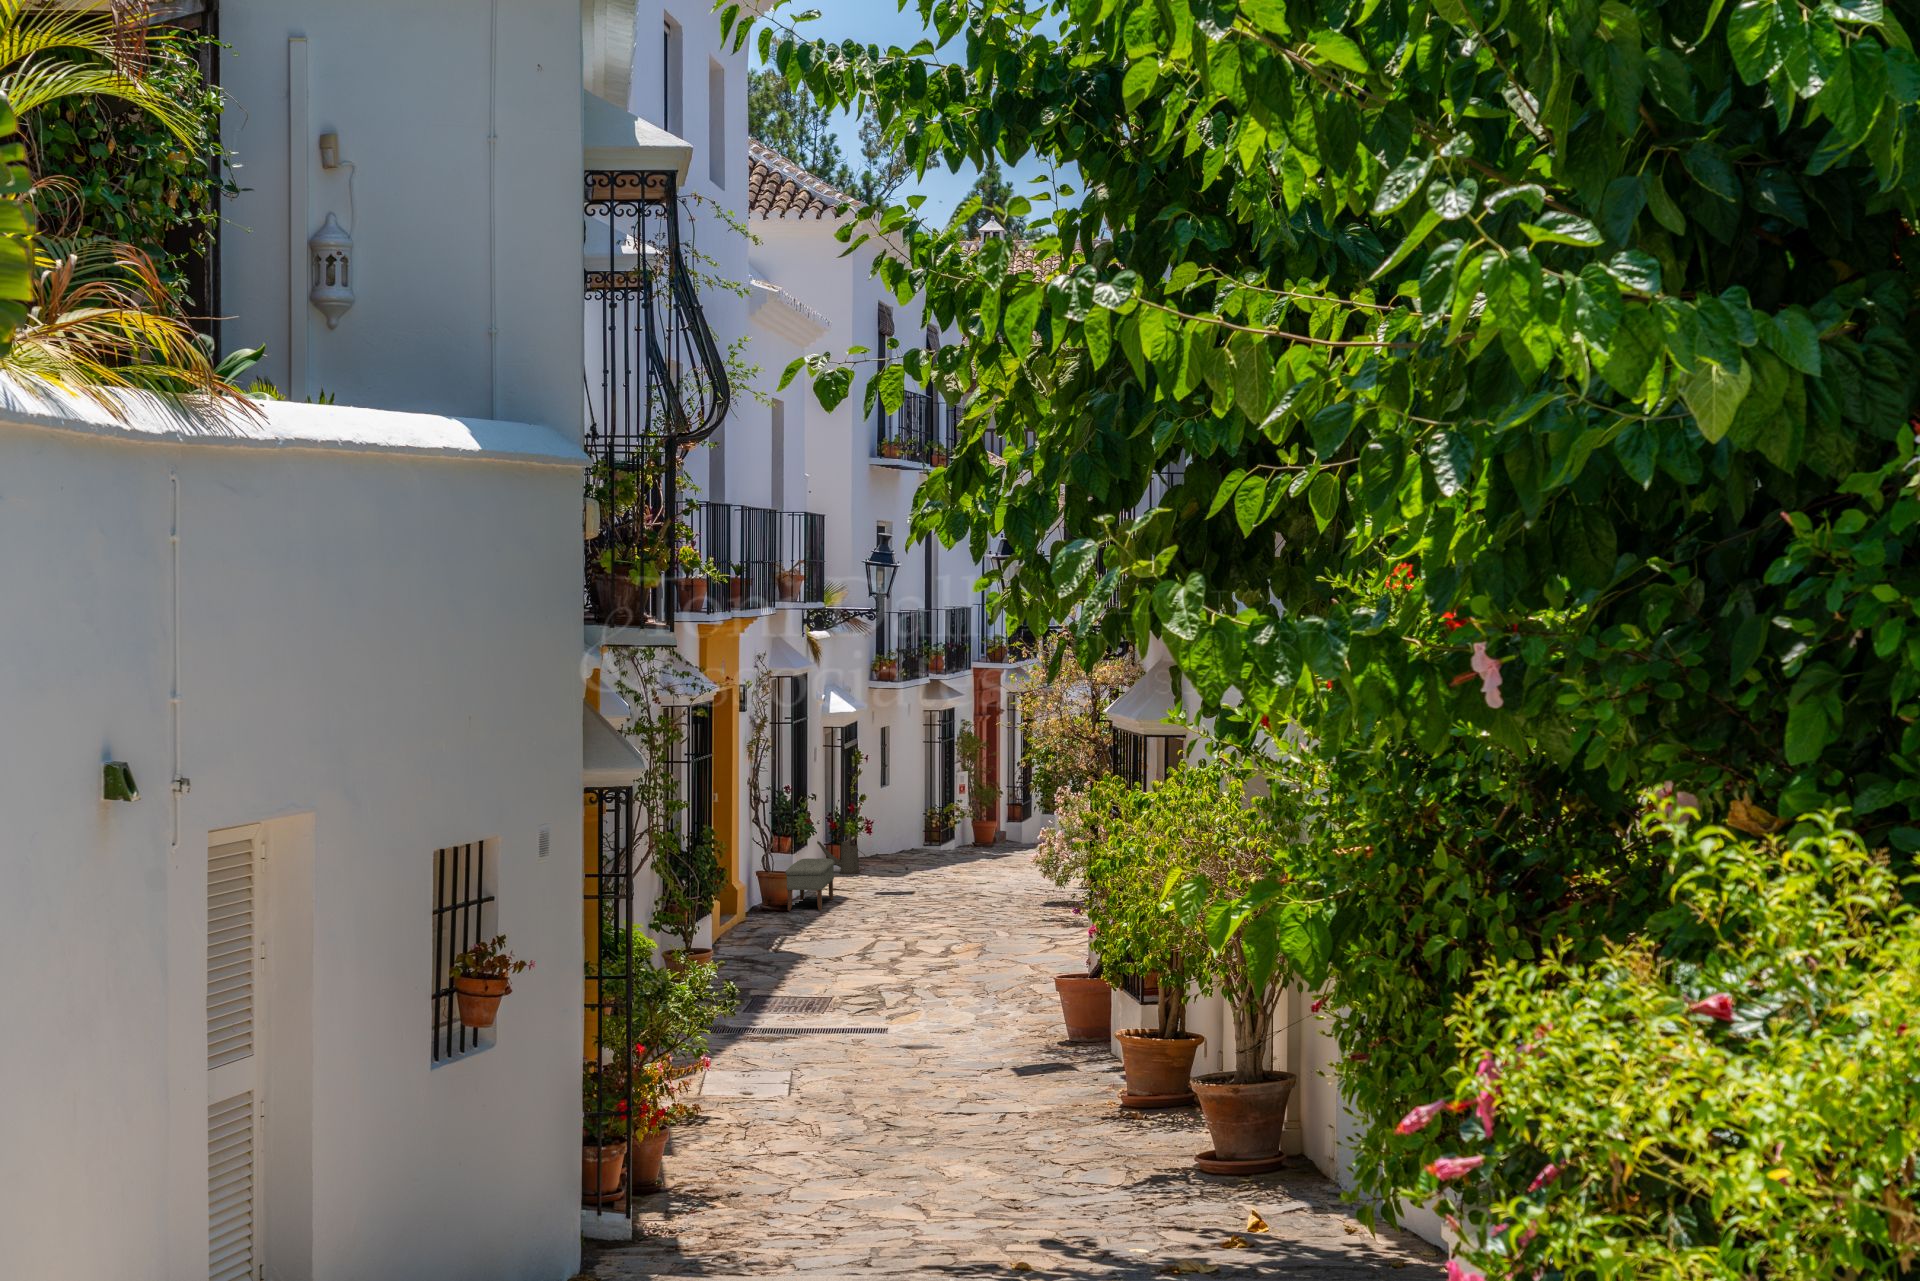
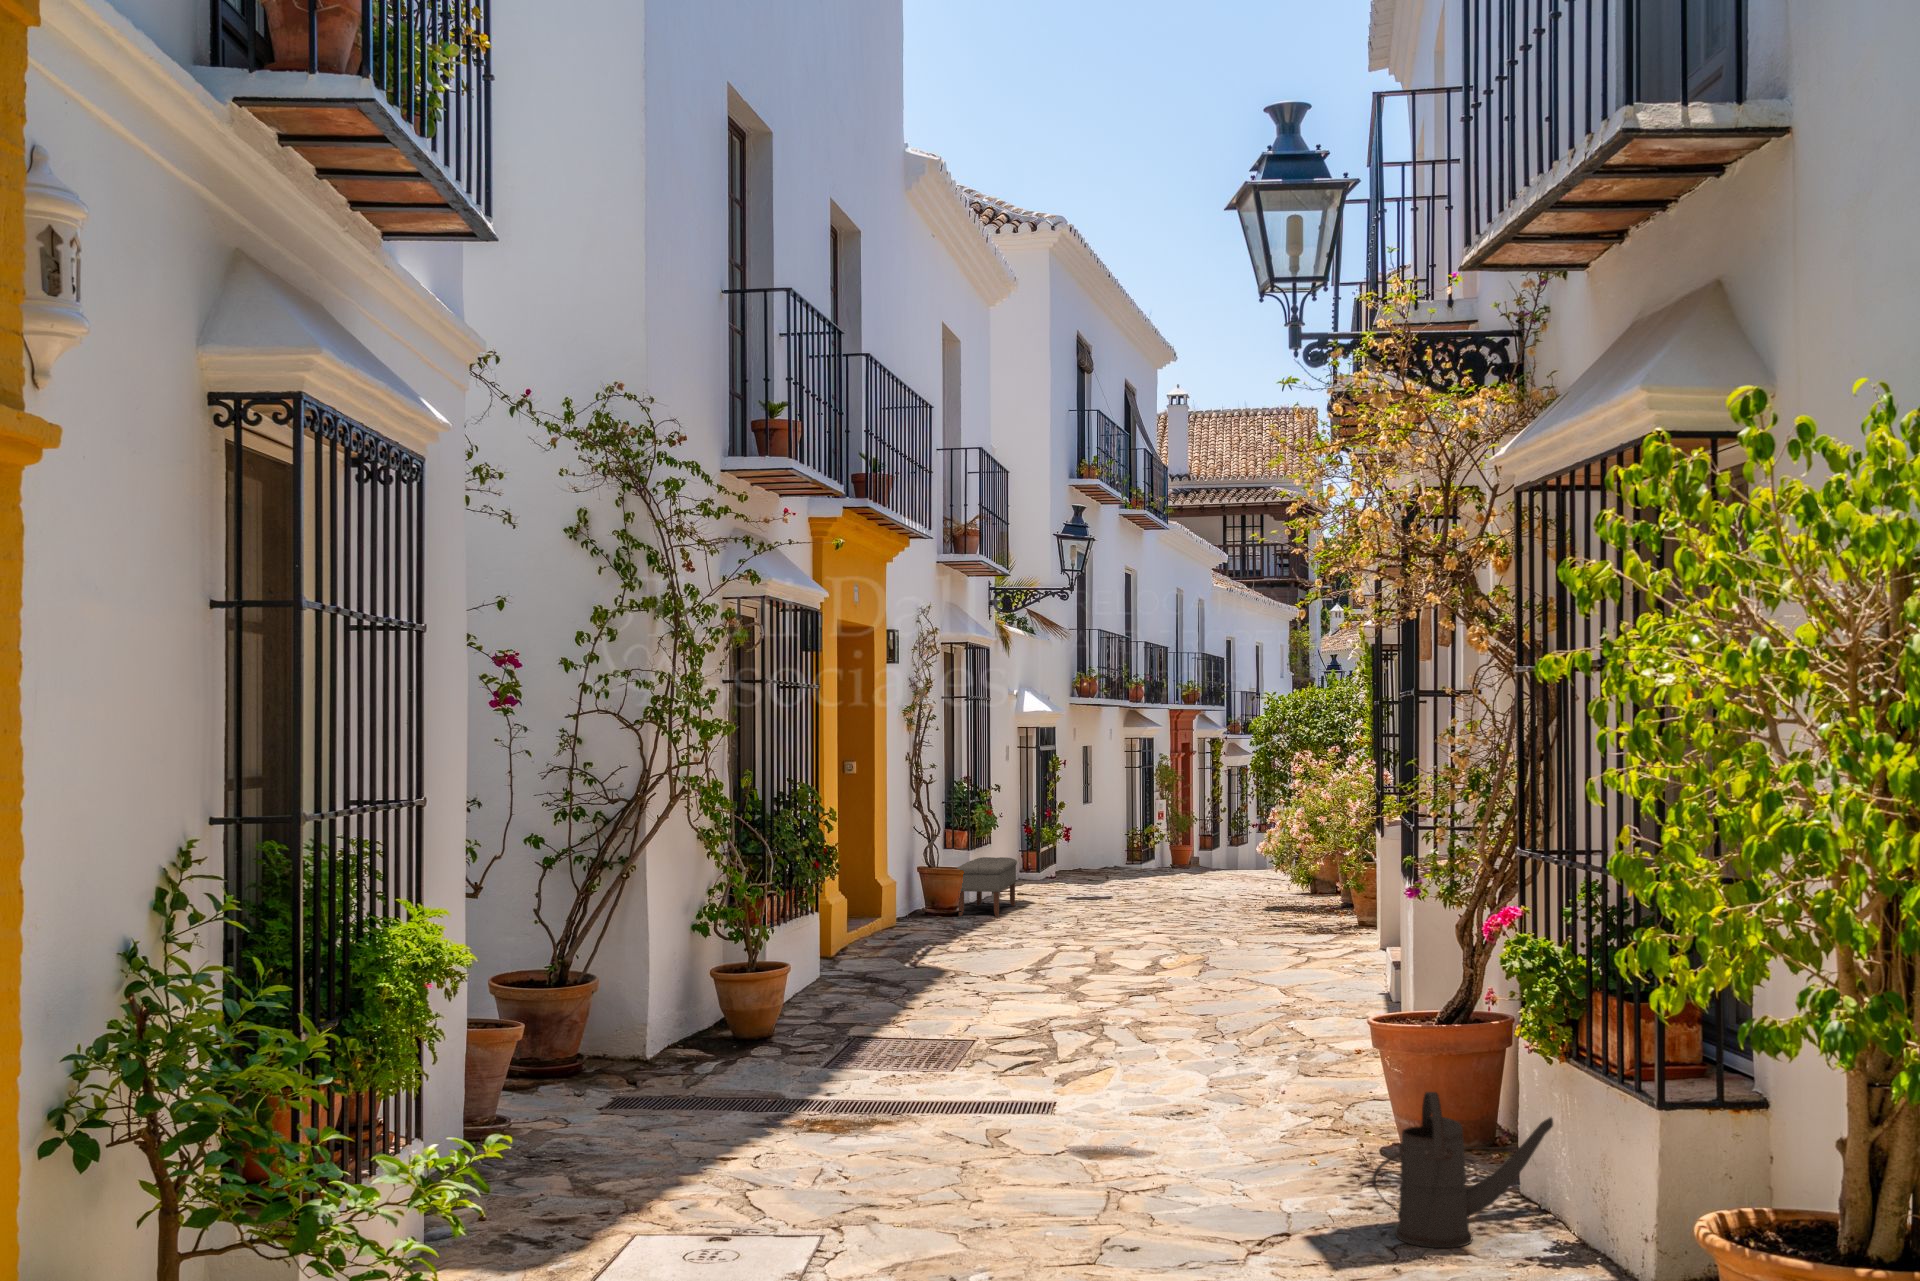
watering can: present [817,834,866,874] -> present [1373,1092,1553,1248]

